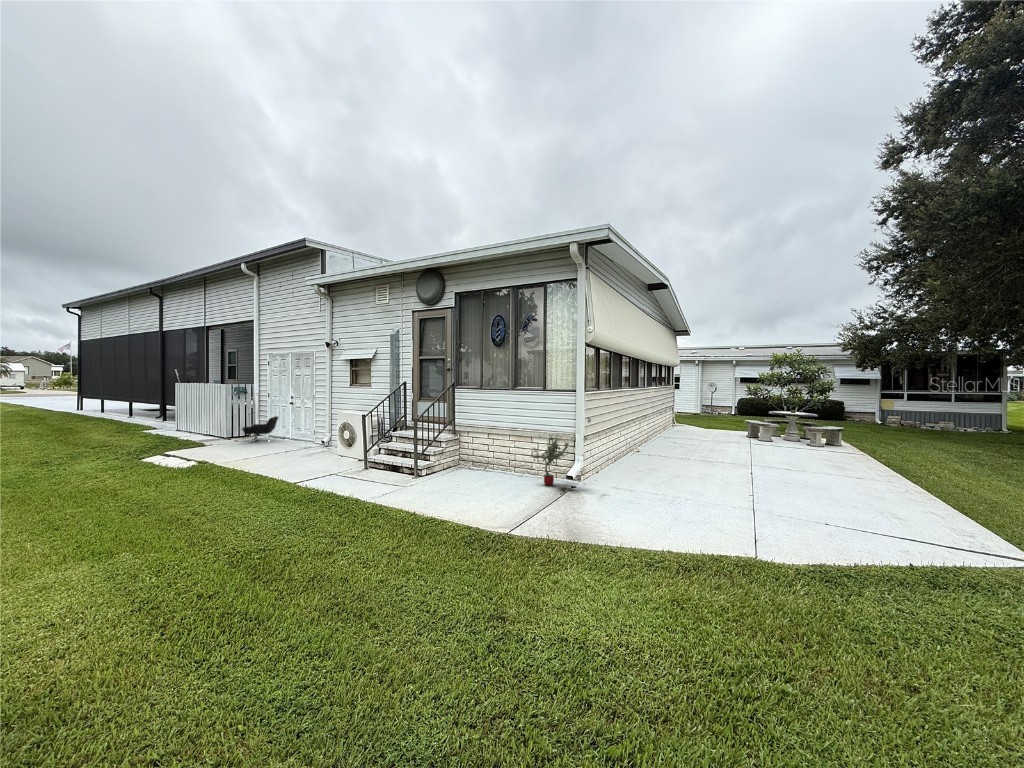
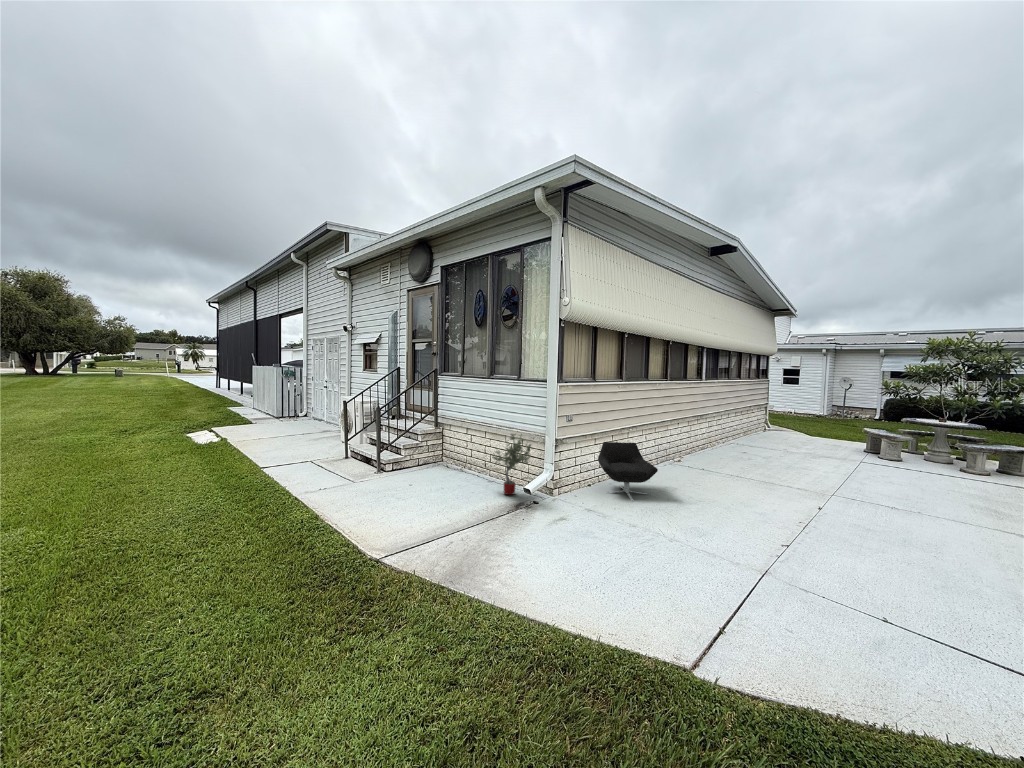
lounge chair: present [242,416,278,443] -> present [598,442,658,501]

